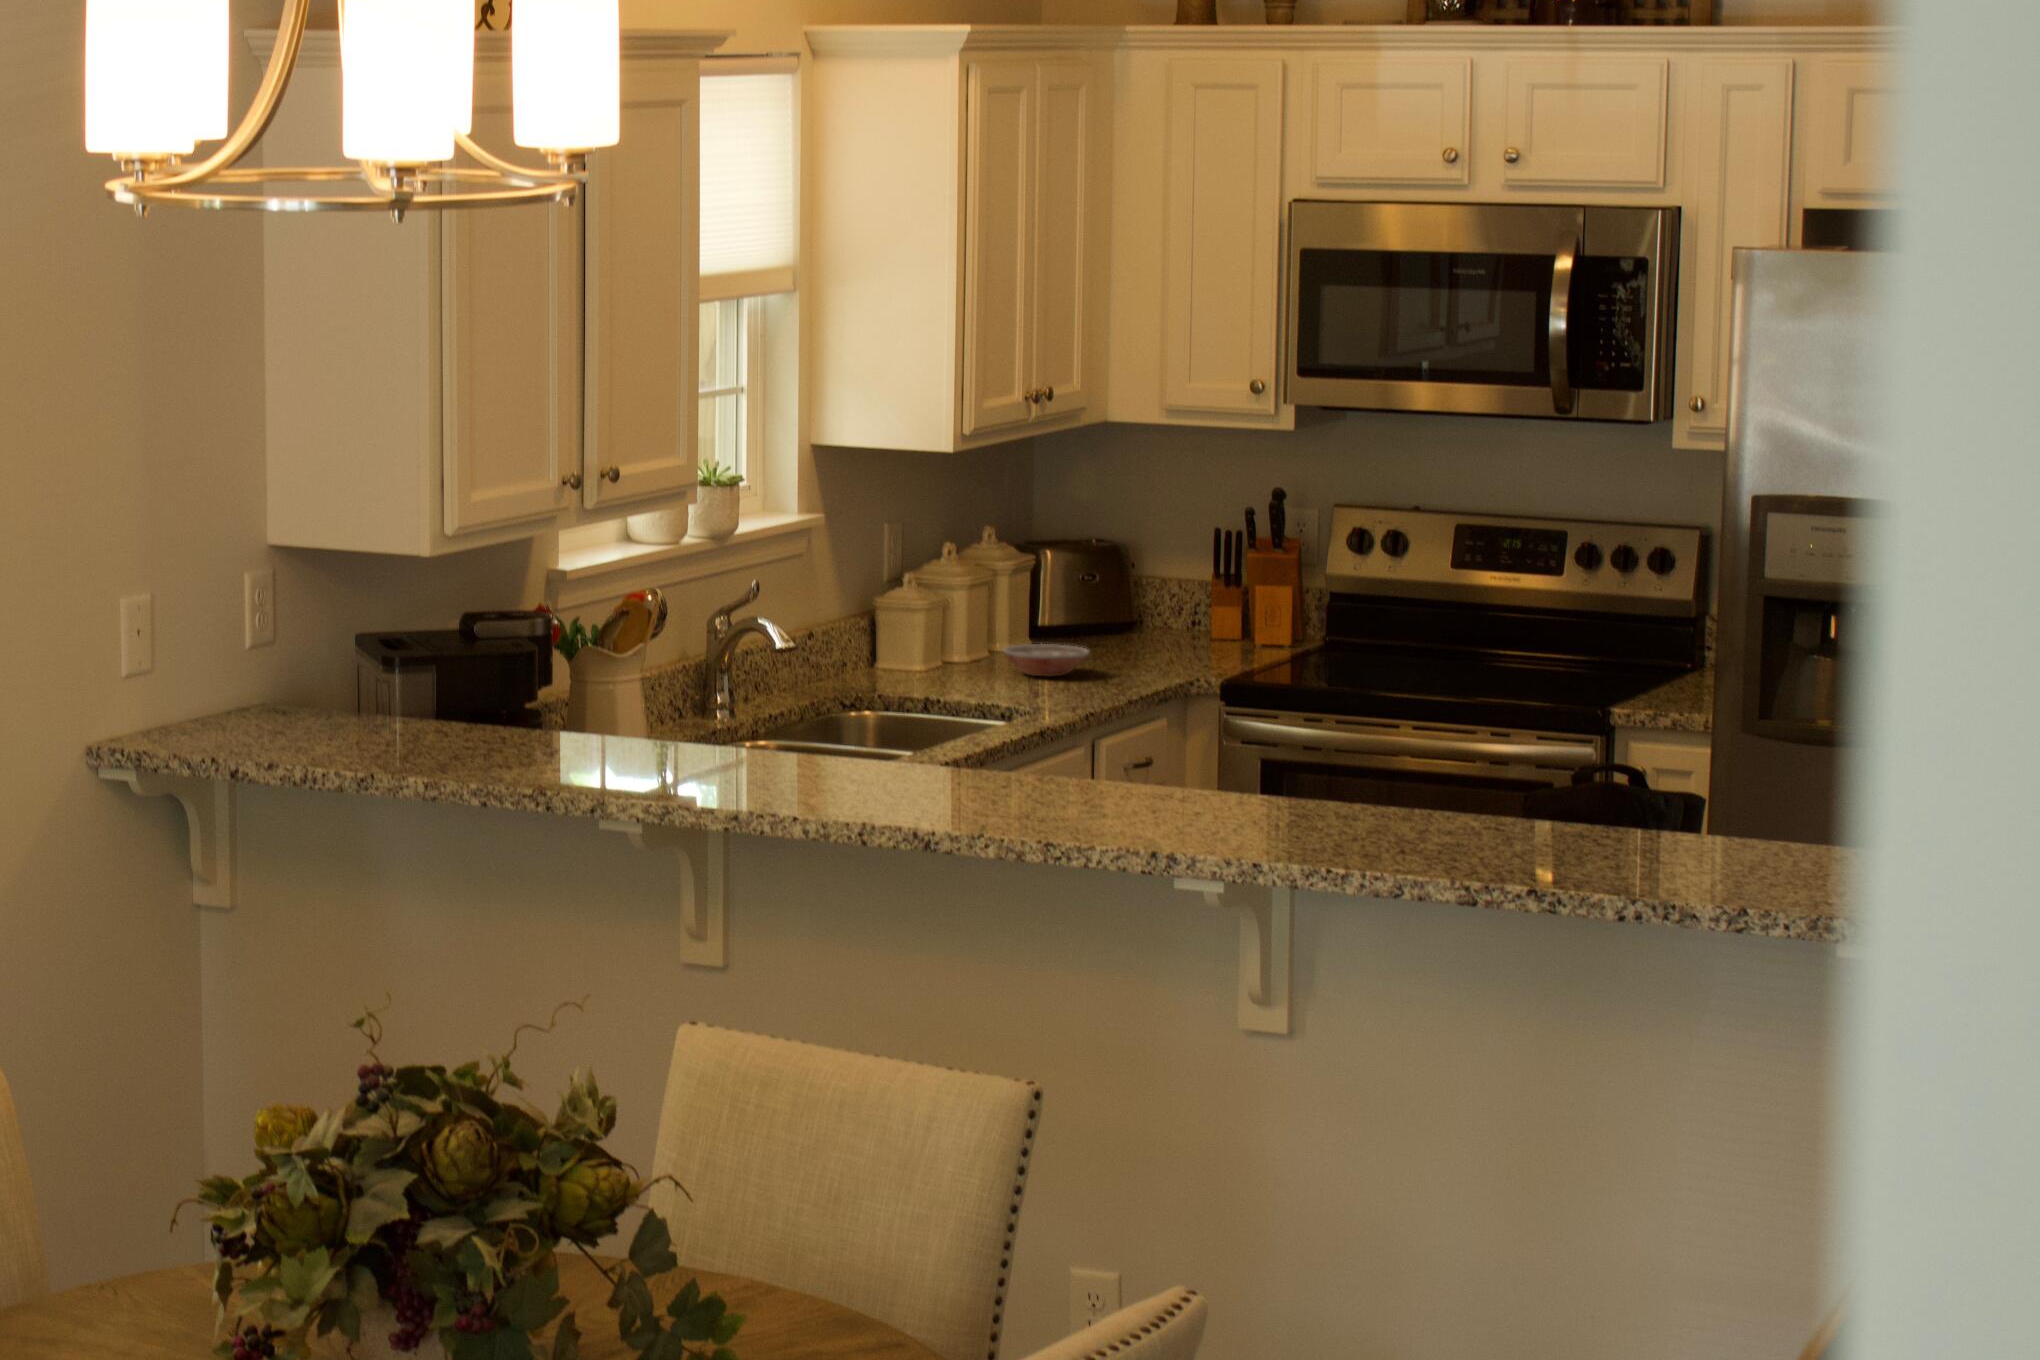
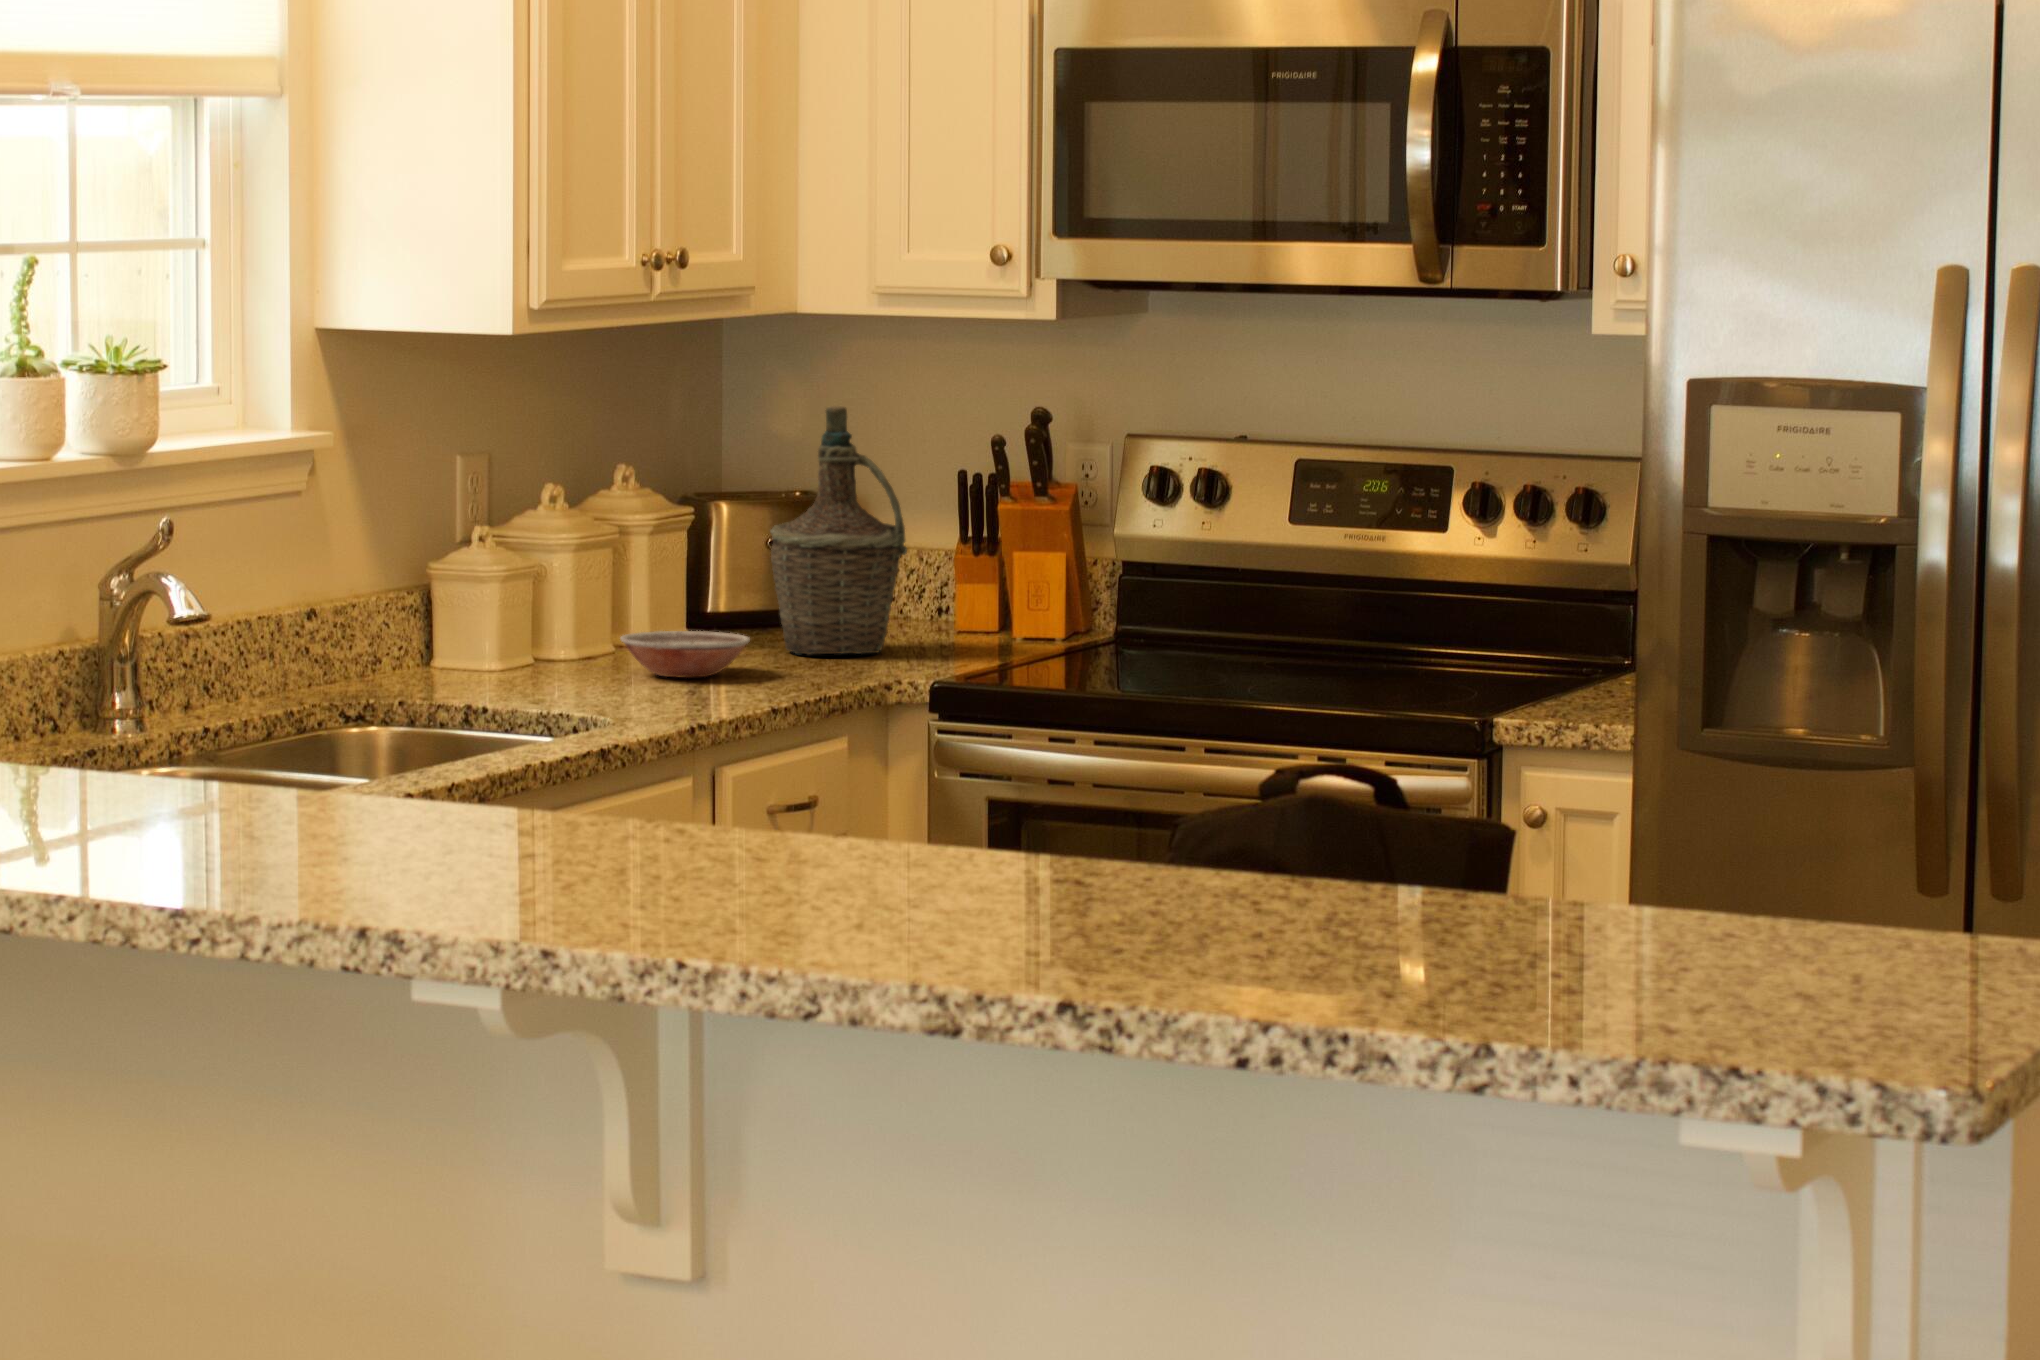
bottle: none [1089,490,1185,658] -> present [770,406,907,655]

